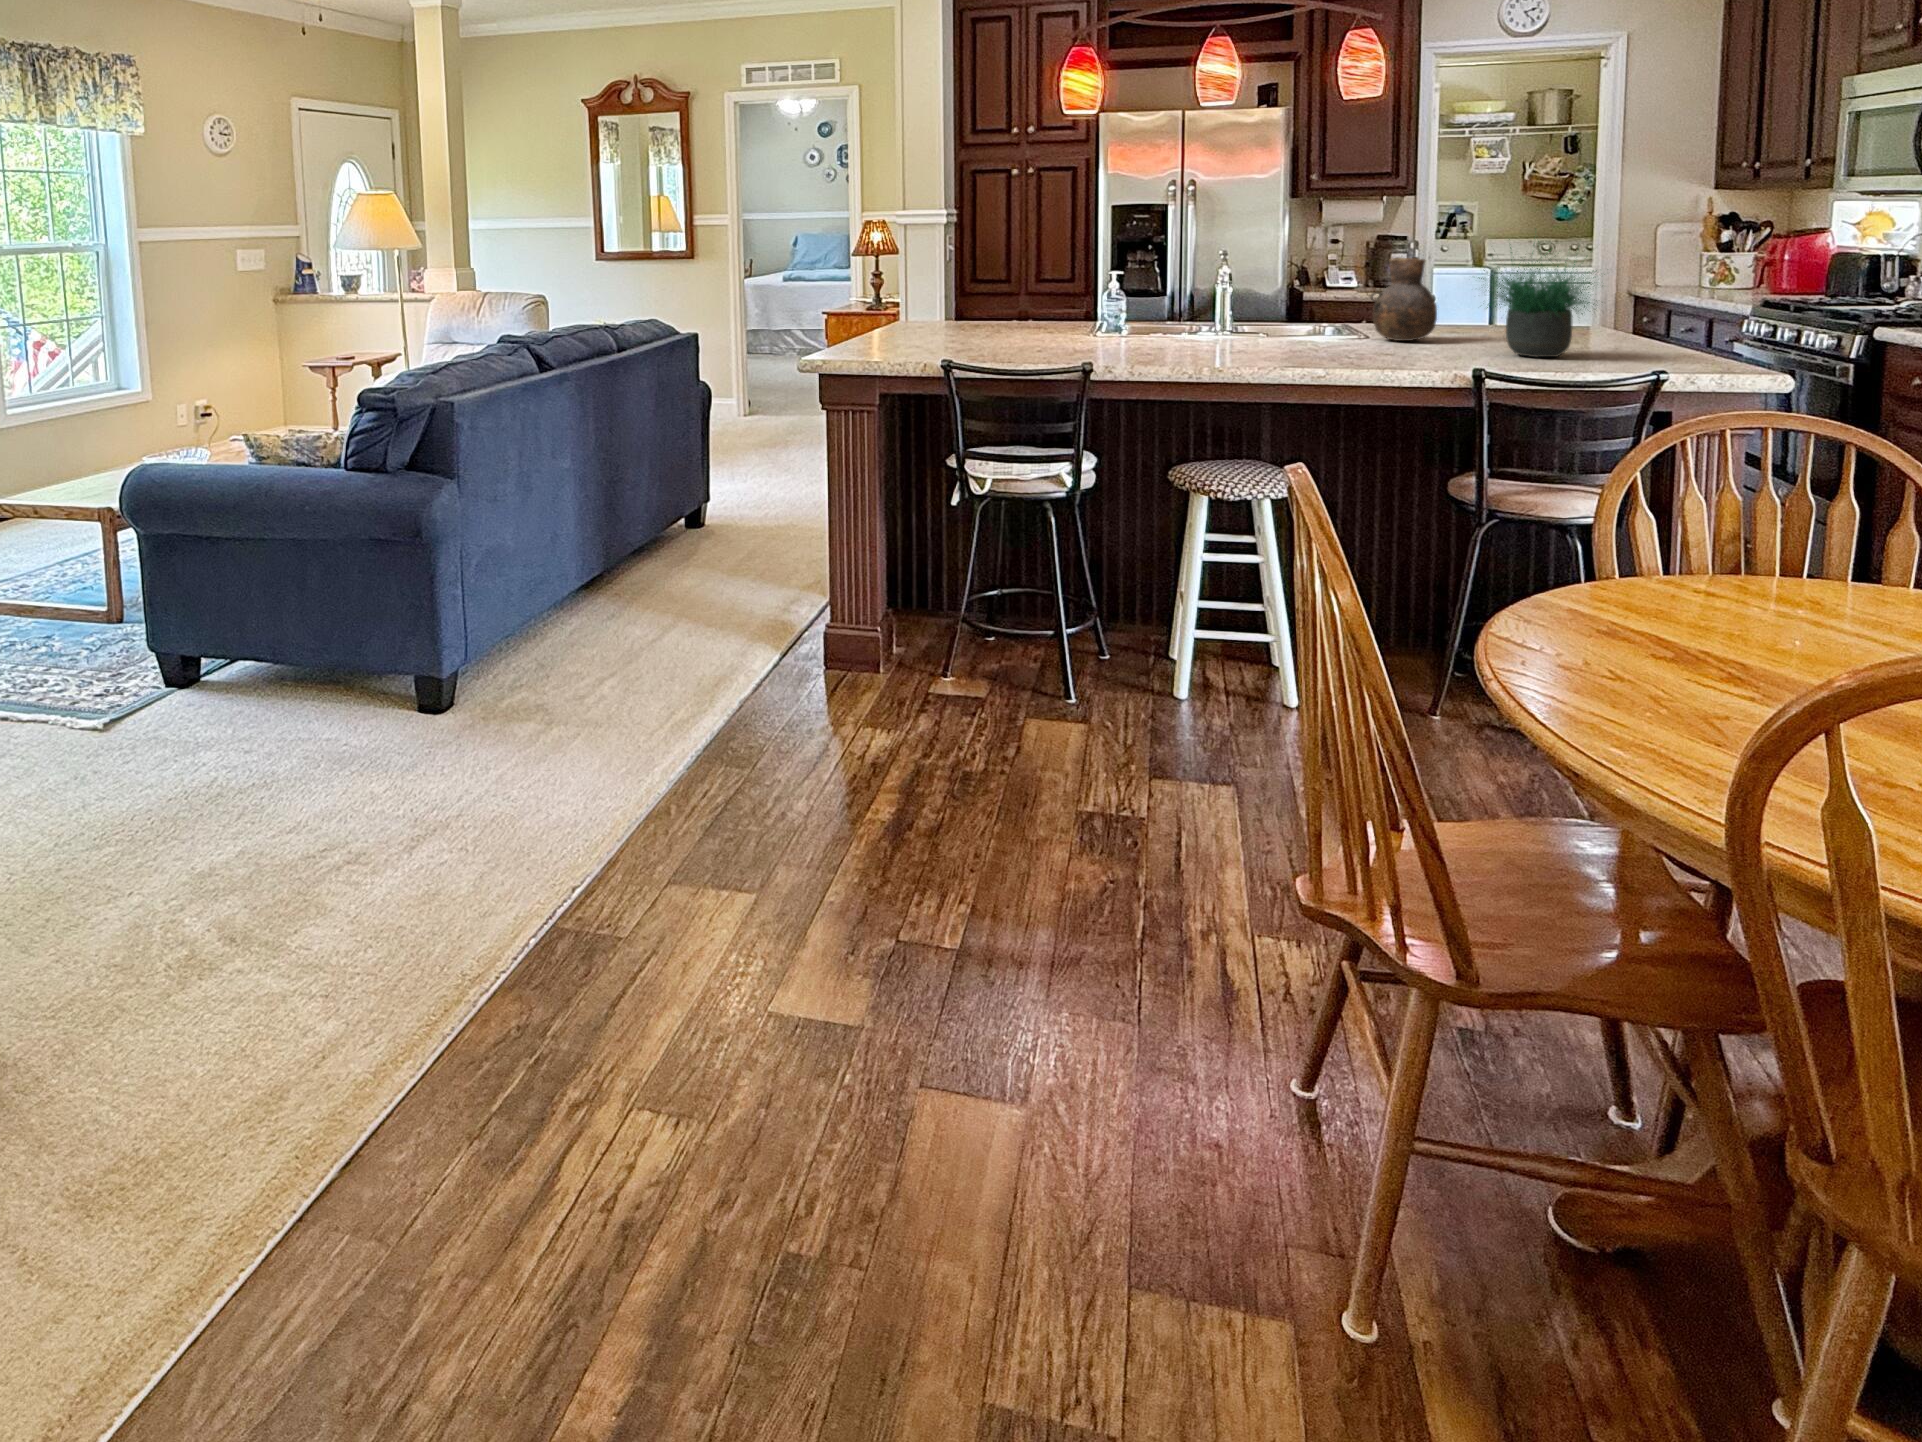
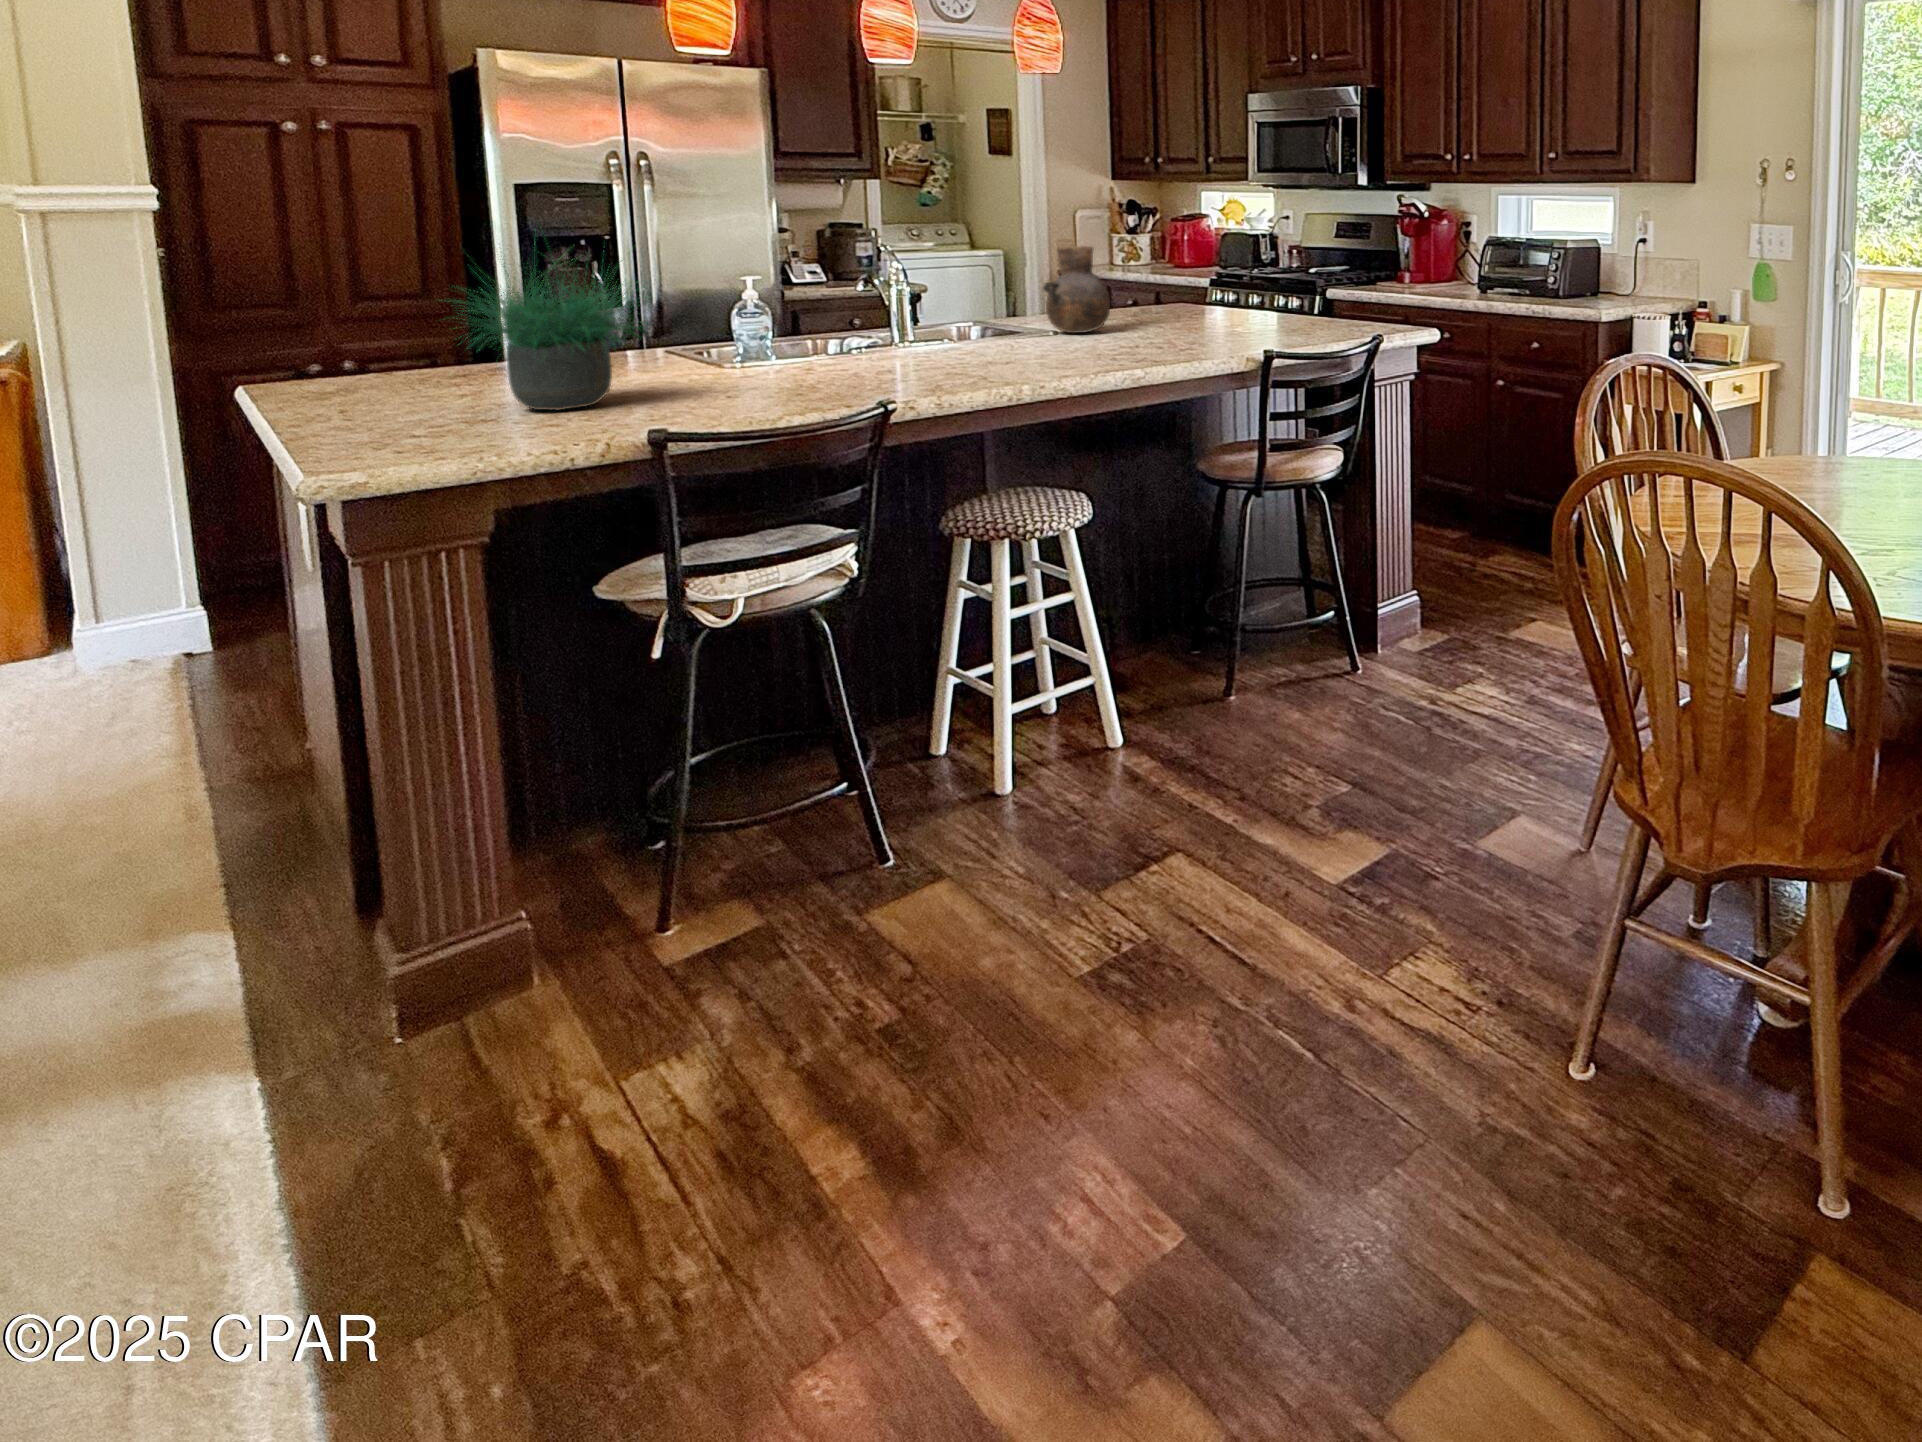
potted plant: present [1478,247,1597,357] -> present [444,257,644,410]

